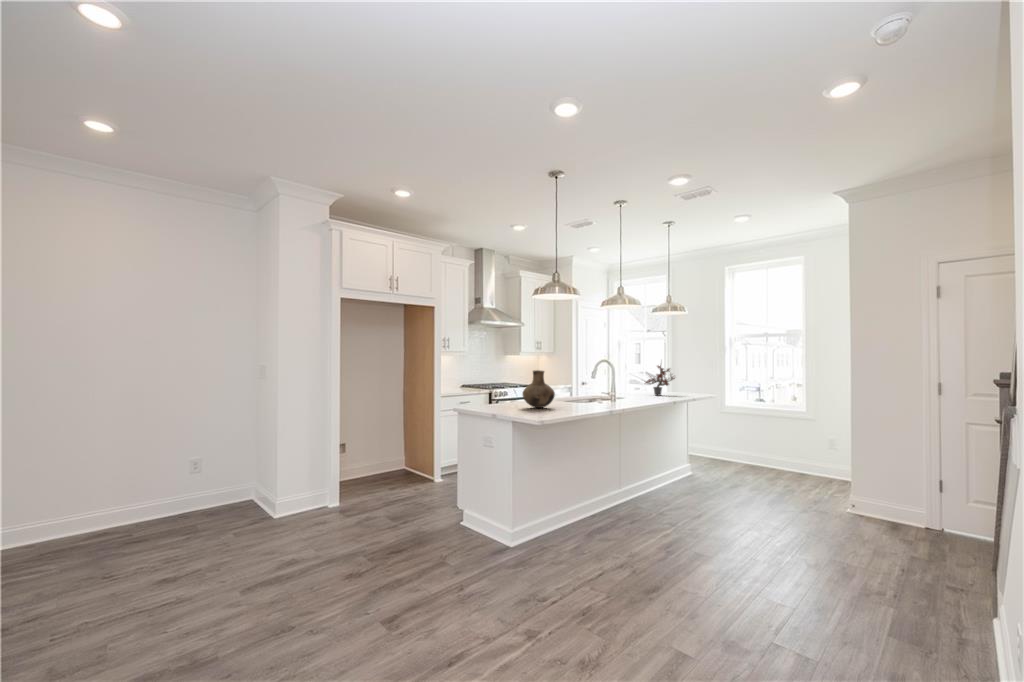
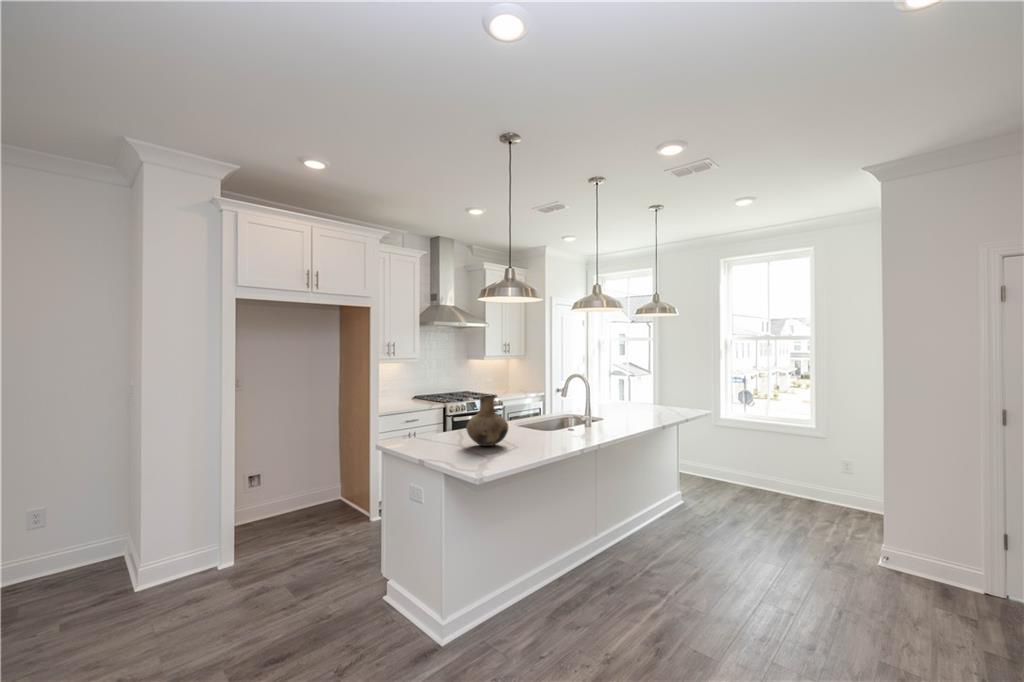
potted plant: present [645,365,675,396] -> none [623,370,666,414]

